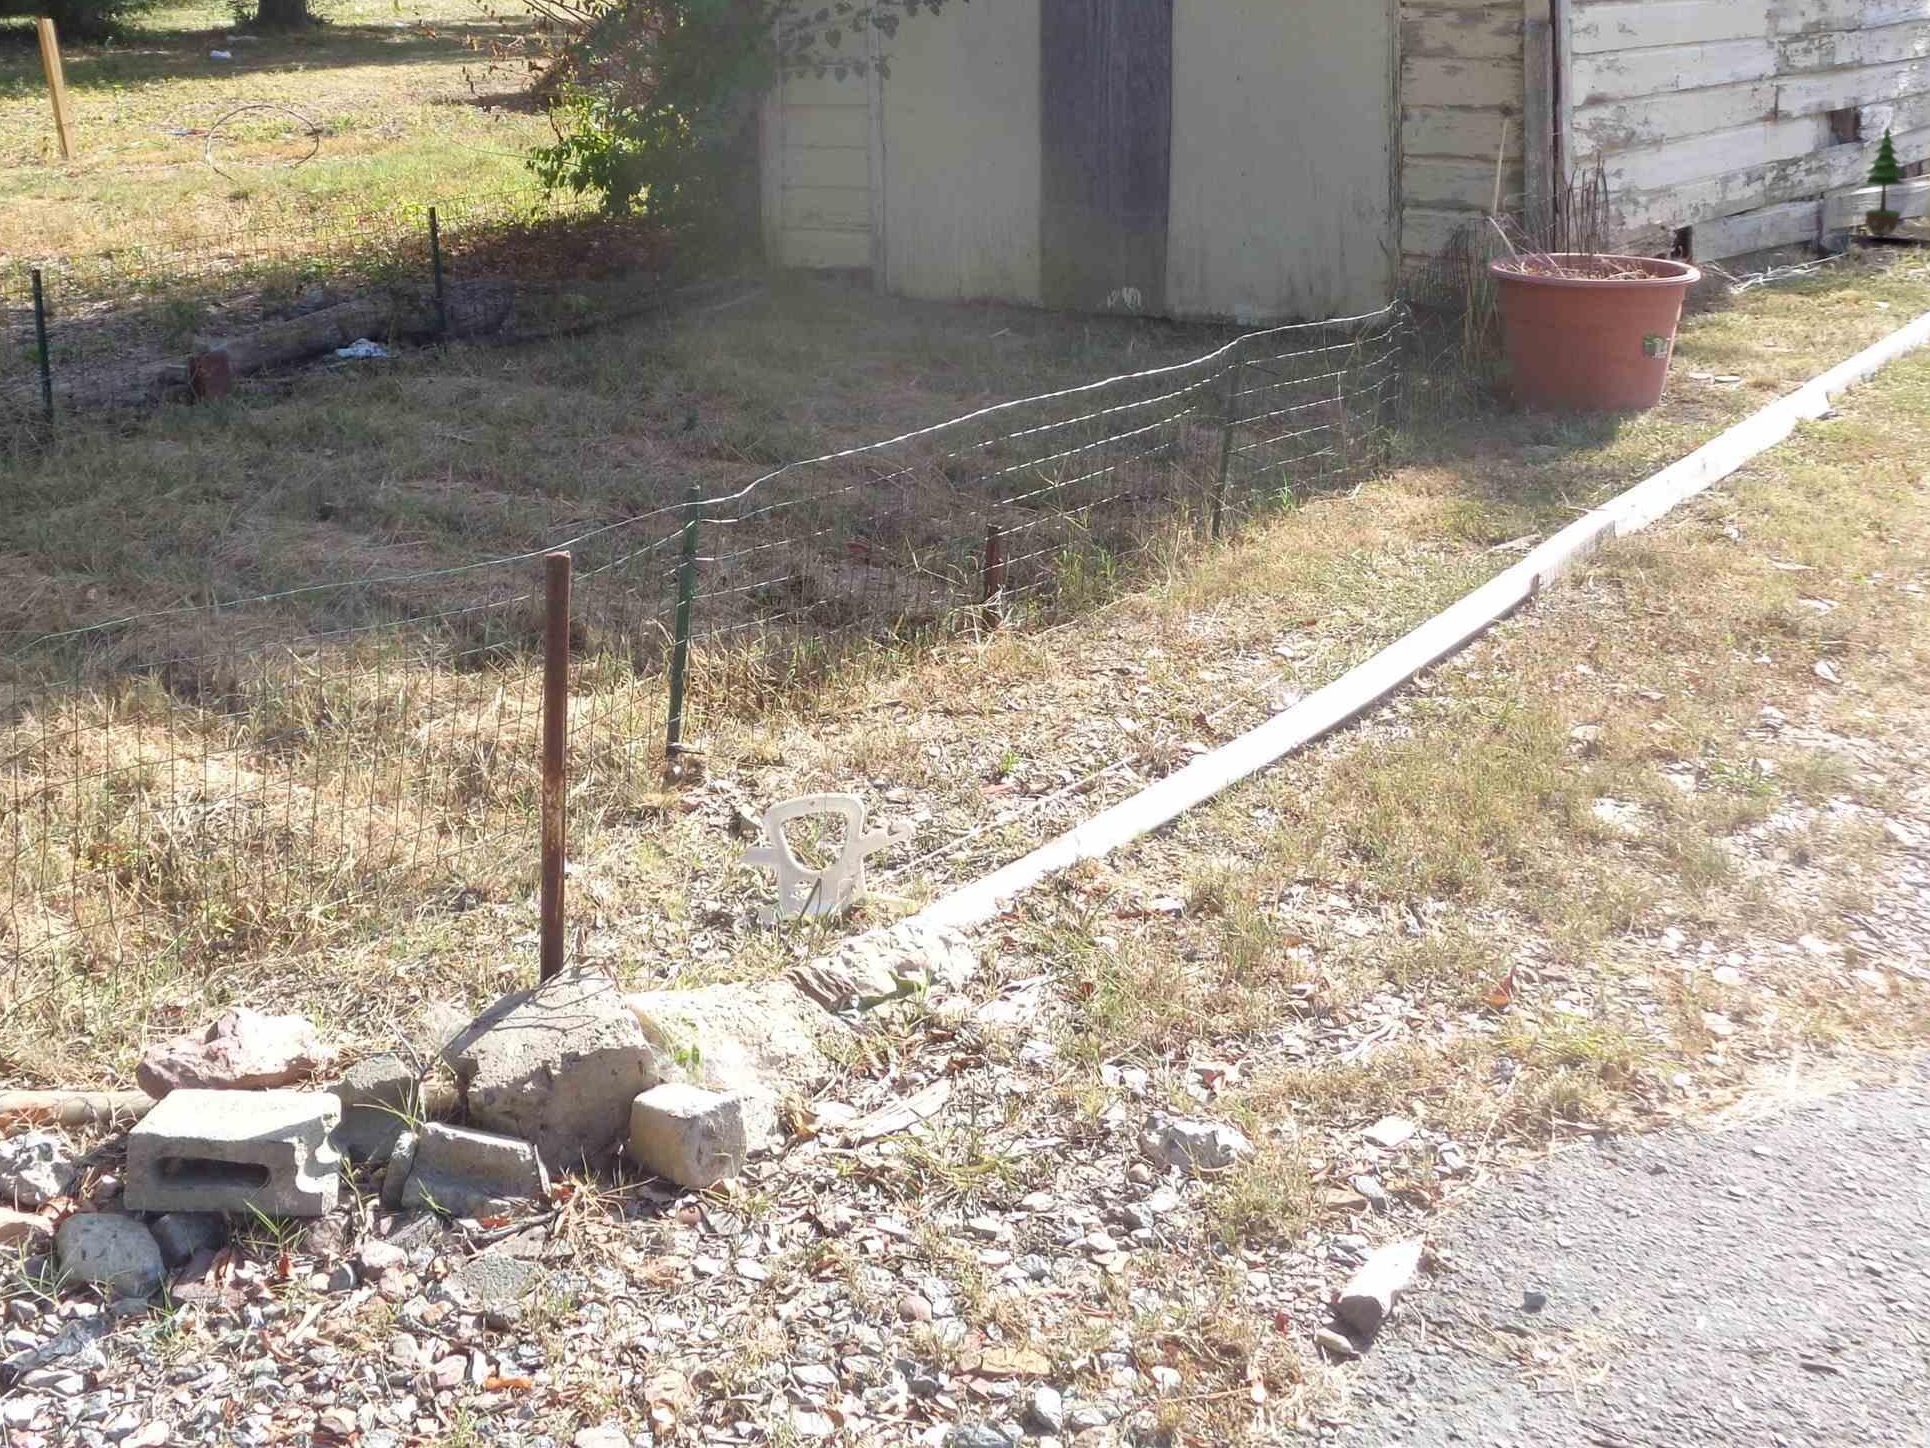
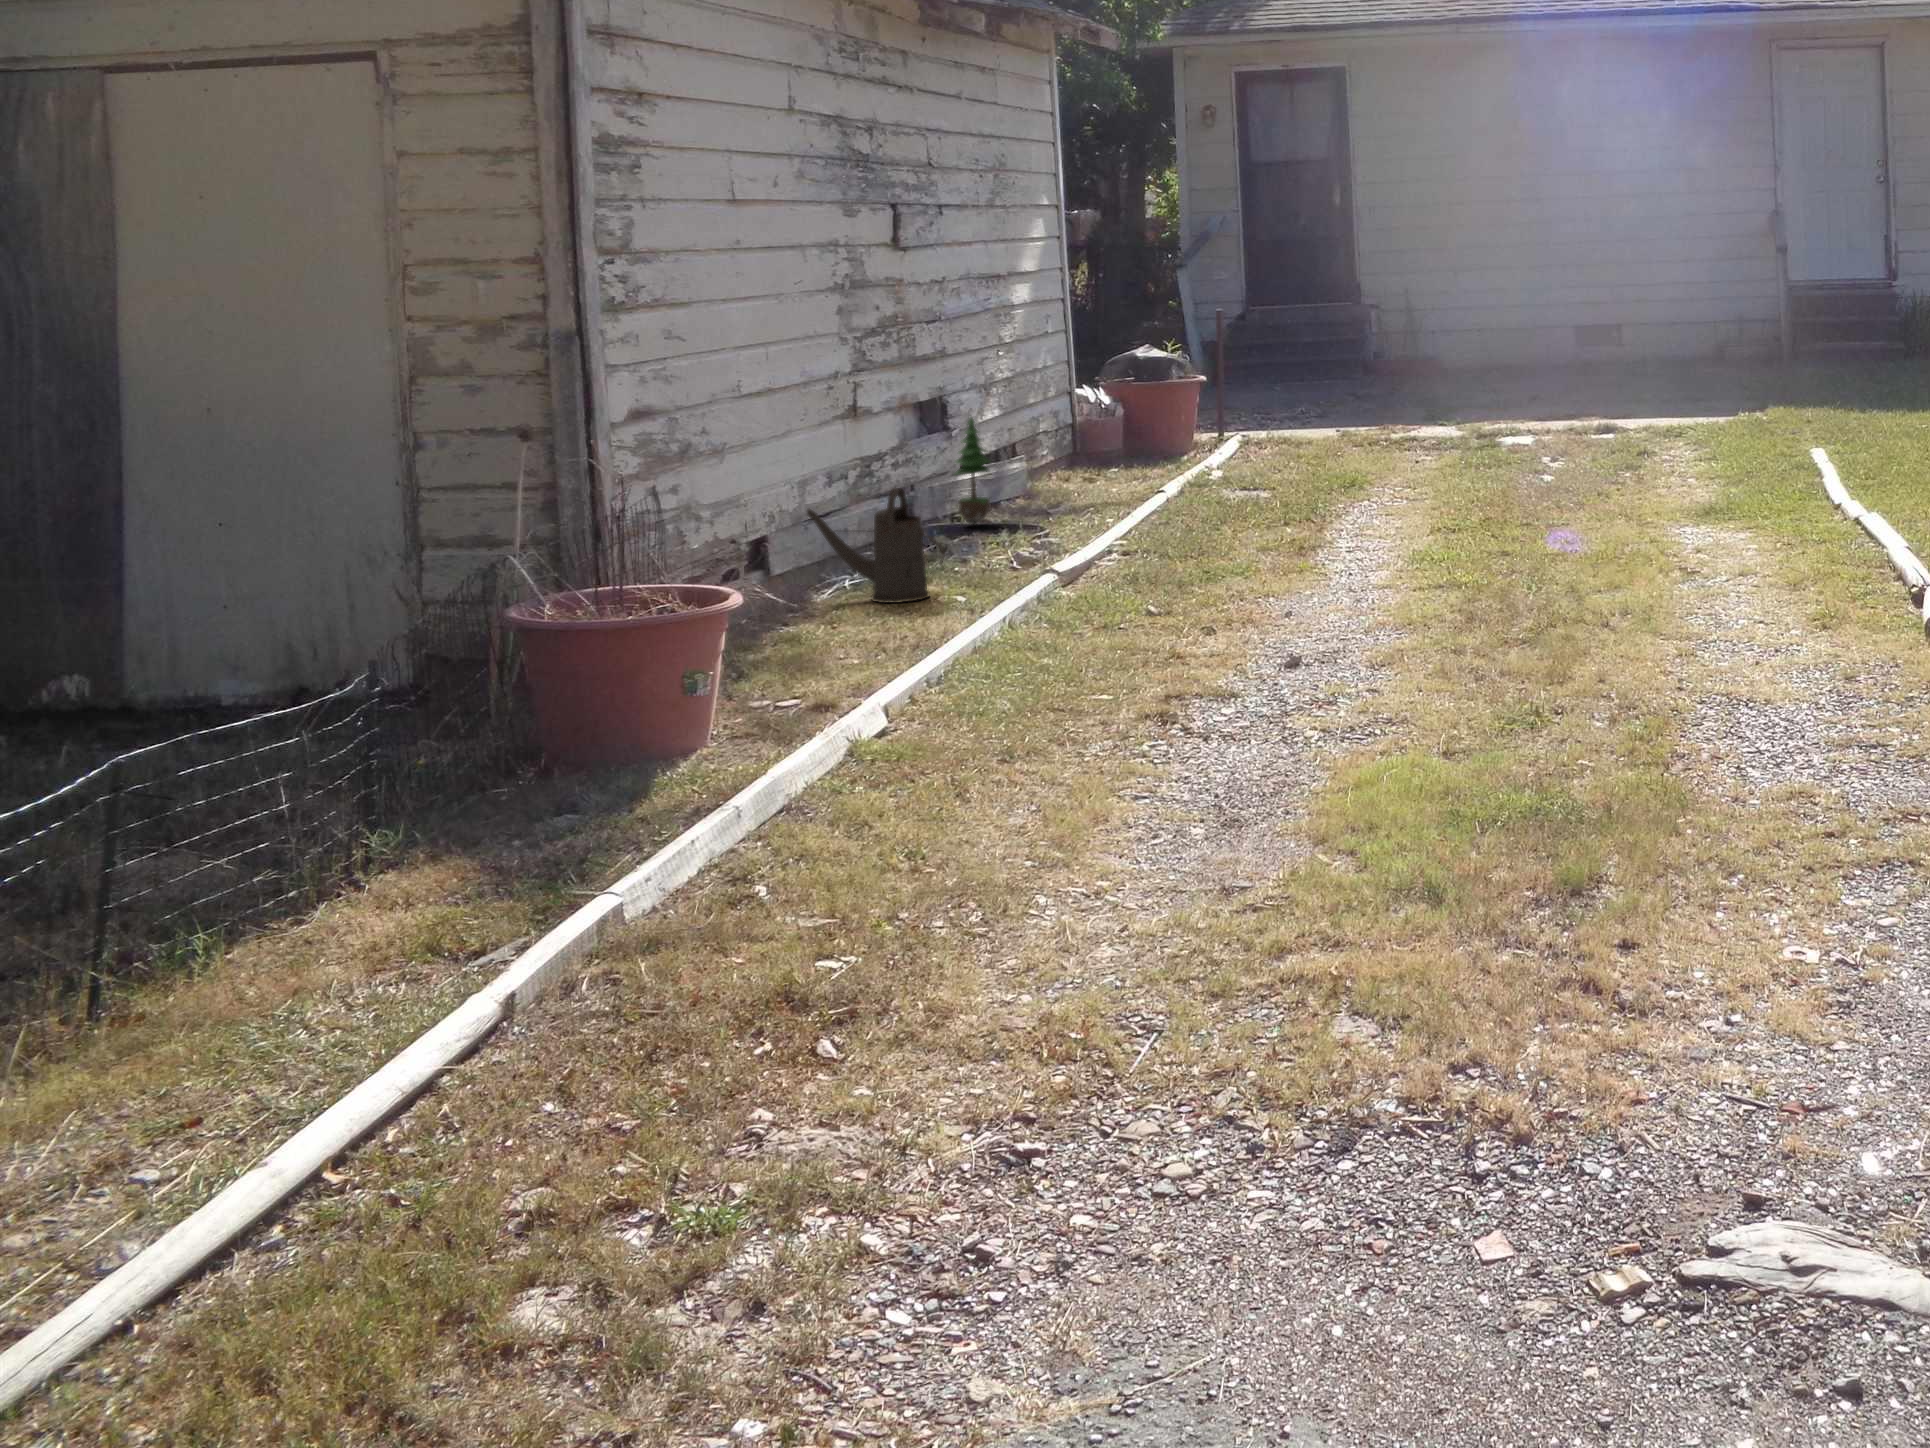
watering can: none [1727,190,1866,304] -> present [807,488,945,603]

